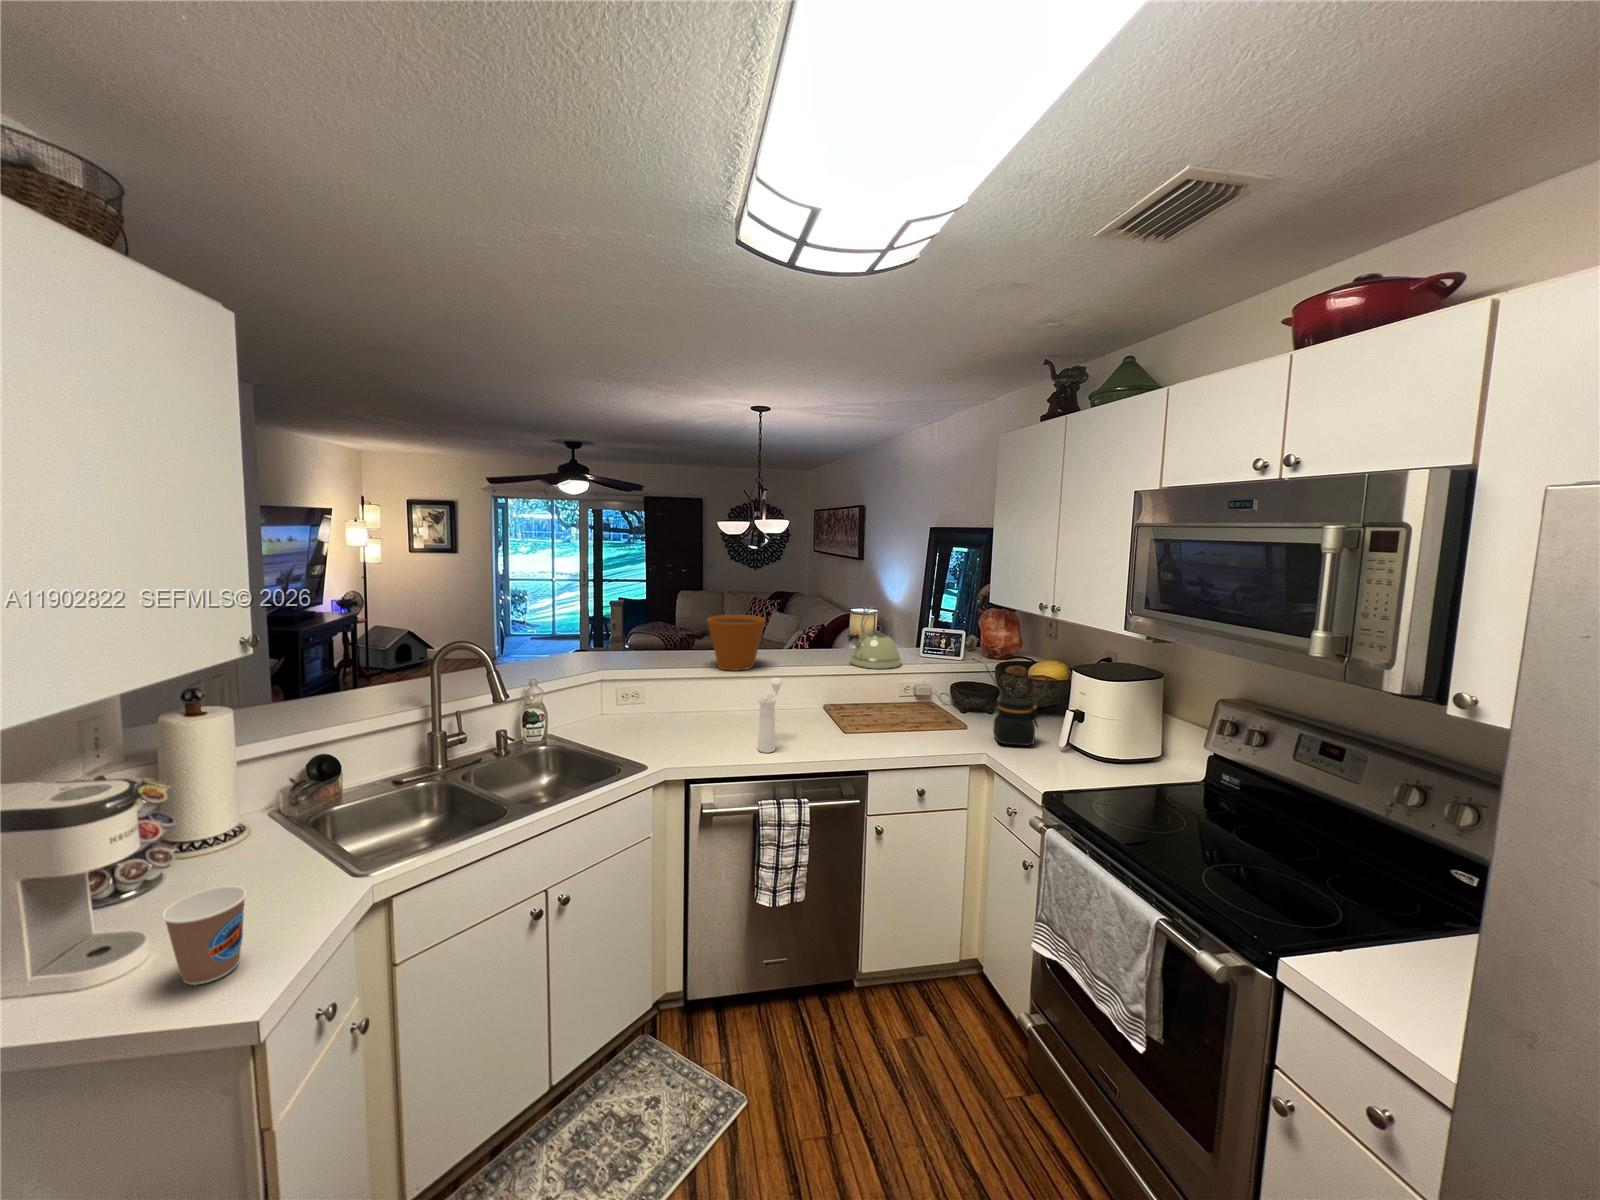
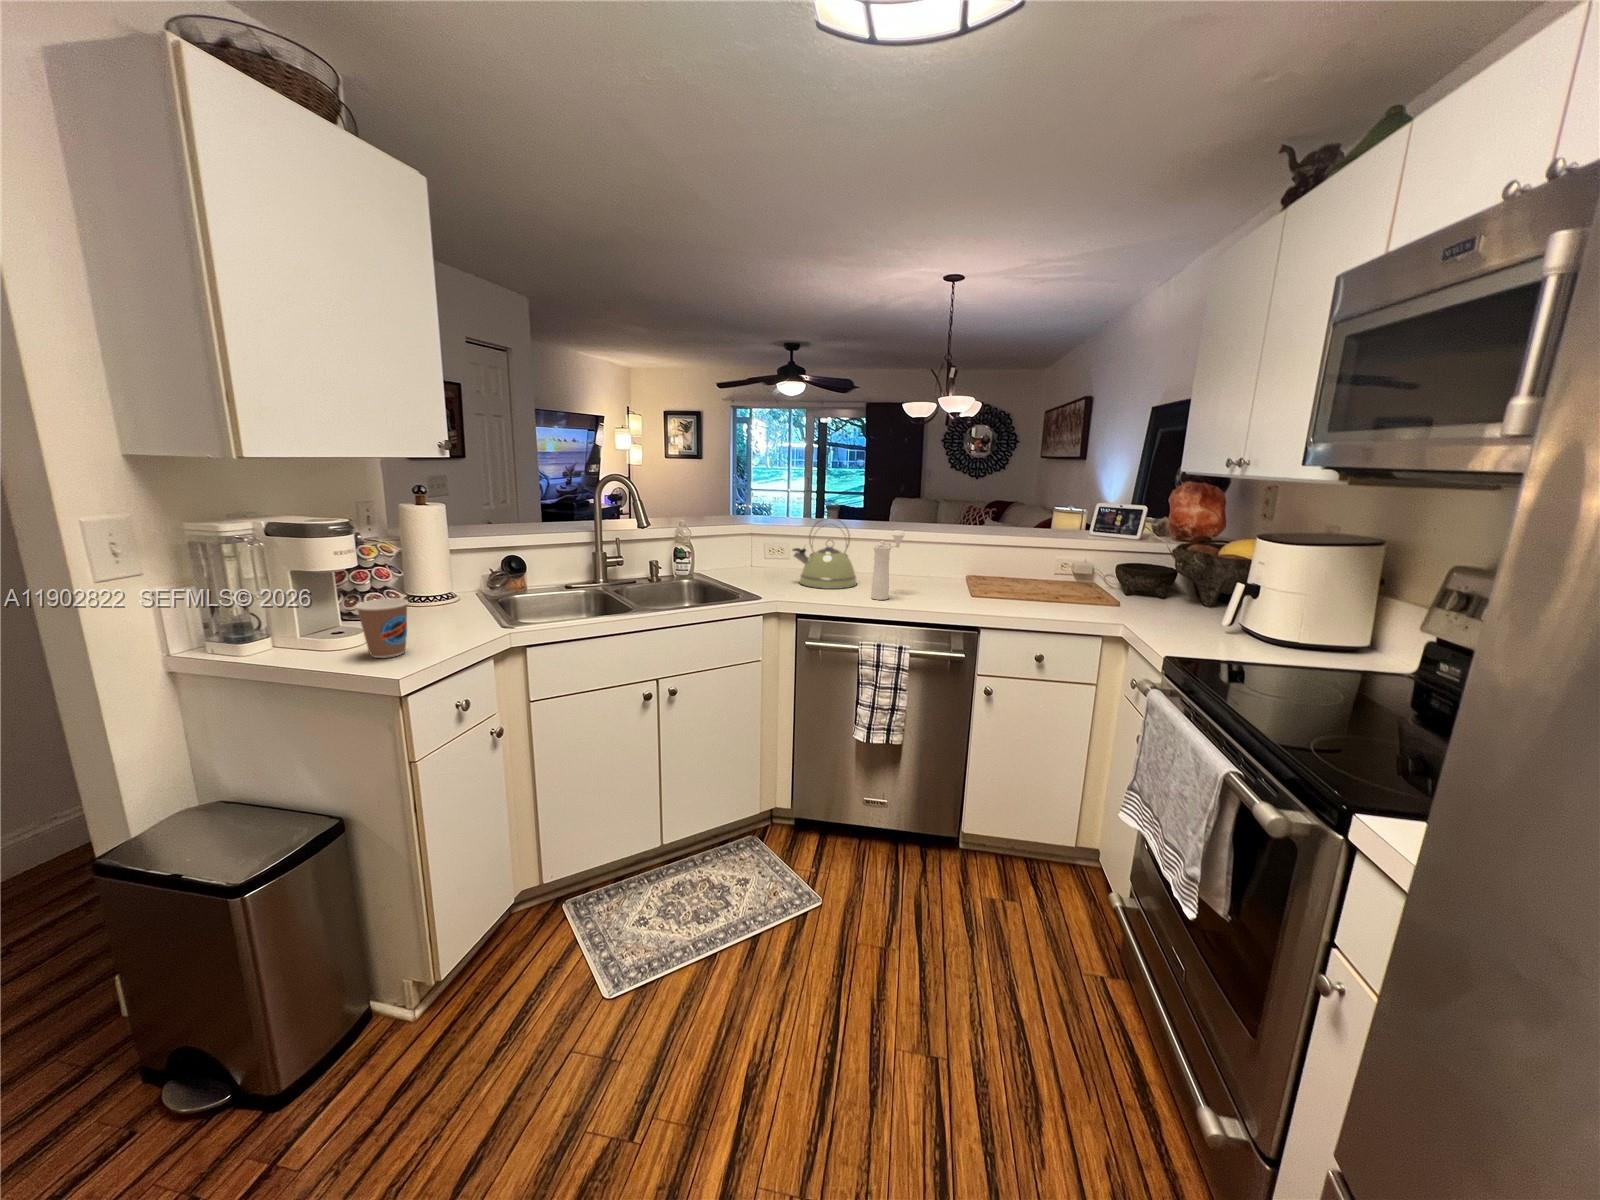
kettle: present [848,606,901,669] -> present [793,517,857,589]
flower pot: present [707,615,766,671] -> none [850,479,909,531]
jar: present [991,697,1038,745] -> none [1140,567,1200,620]

